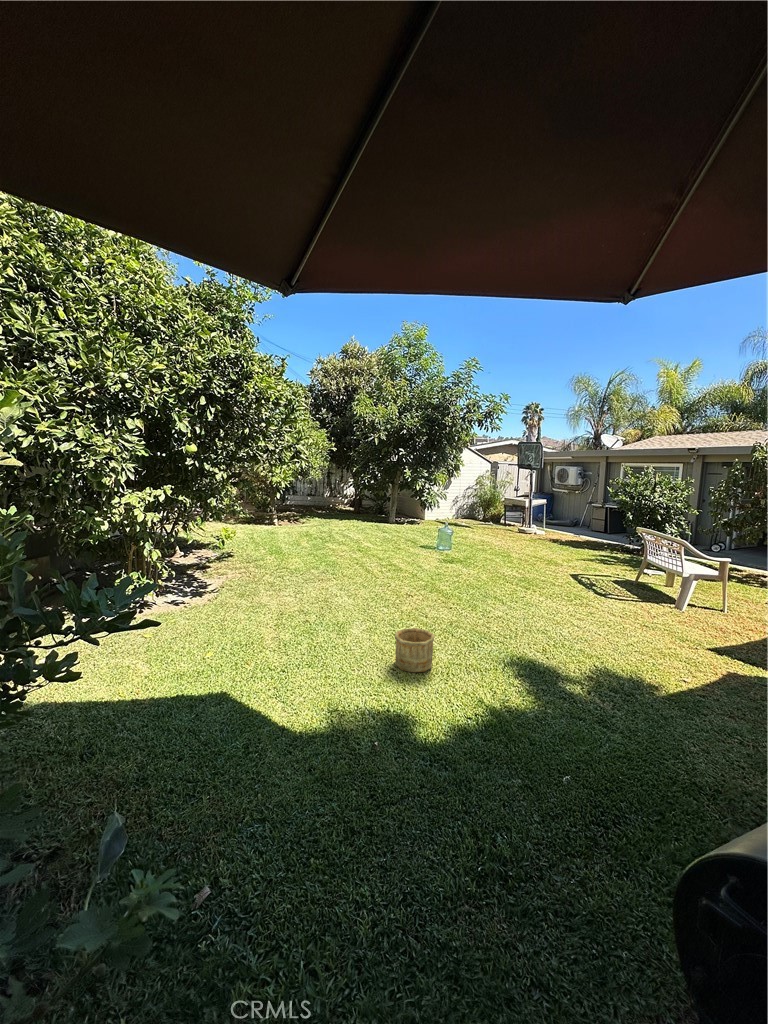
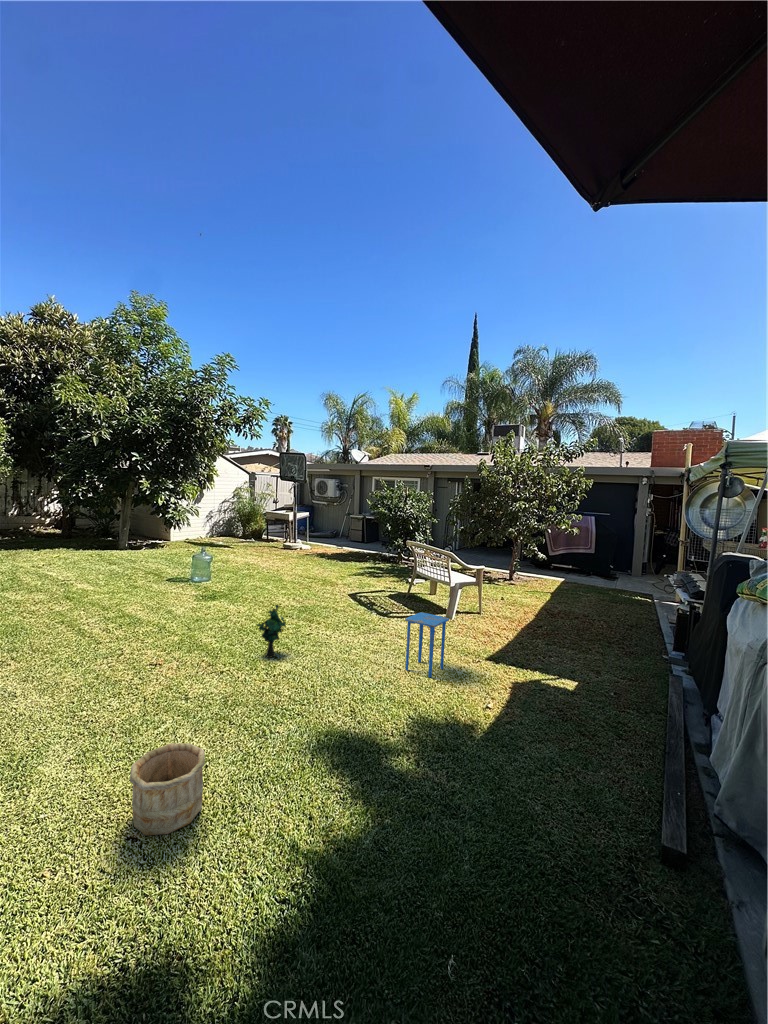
decorative plant: none [479,566,502,606] -> present [257,605,286,657]
side table: none [604,587,651,643] -> present [405,612,449,677]

